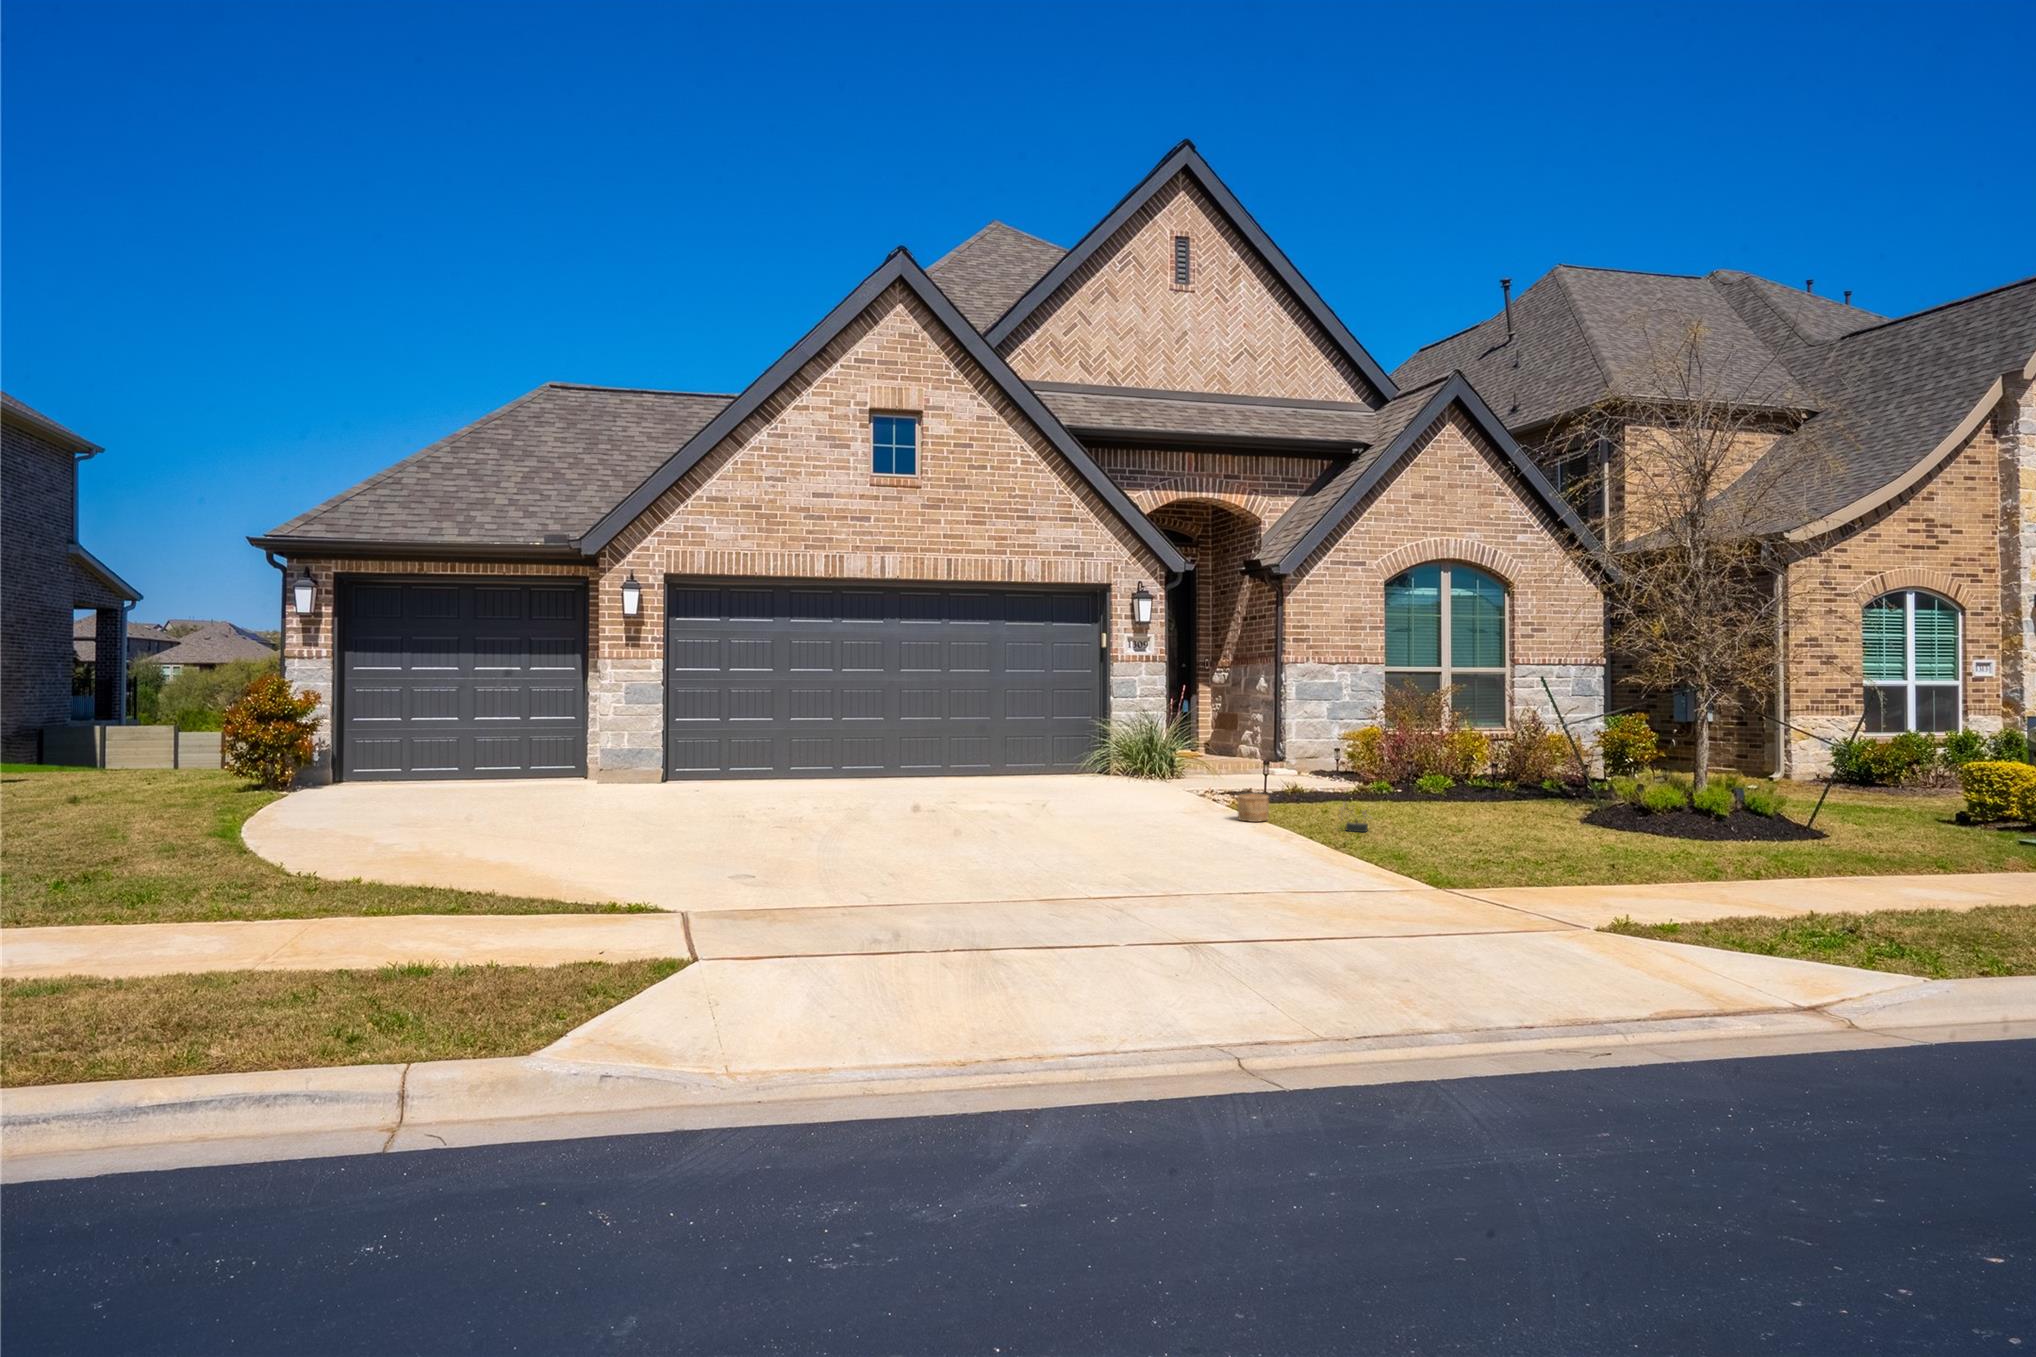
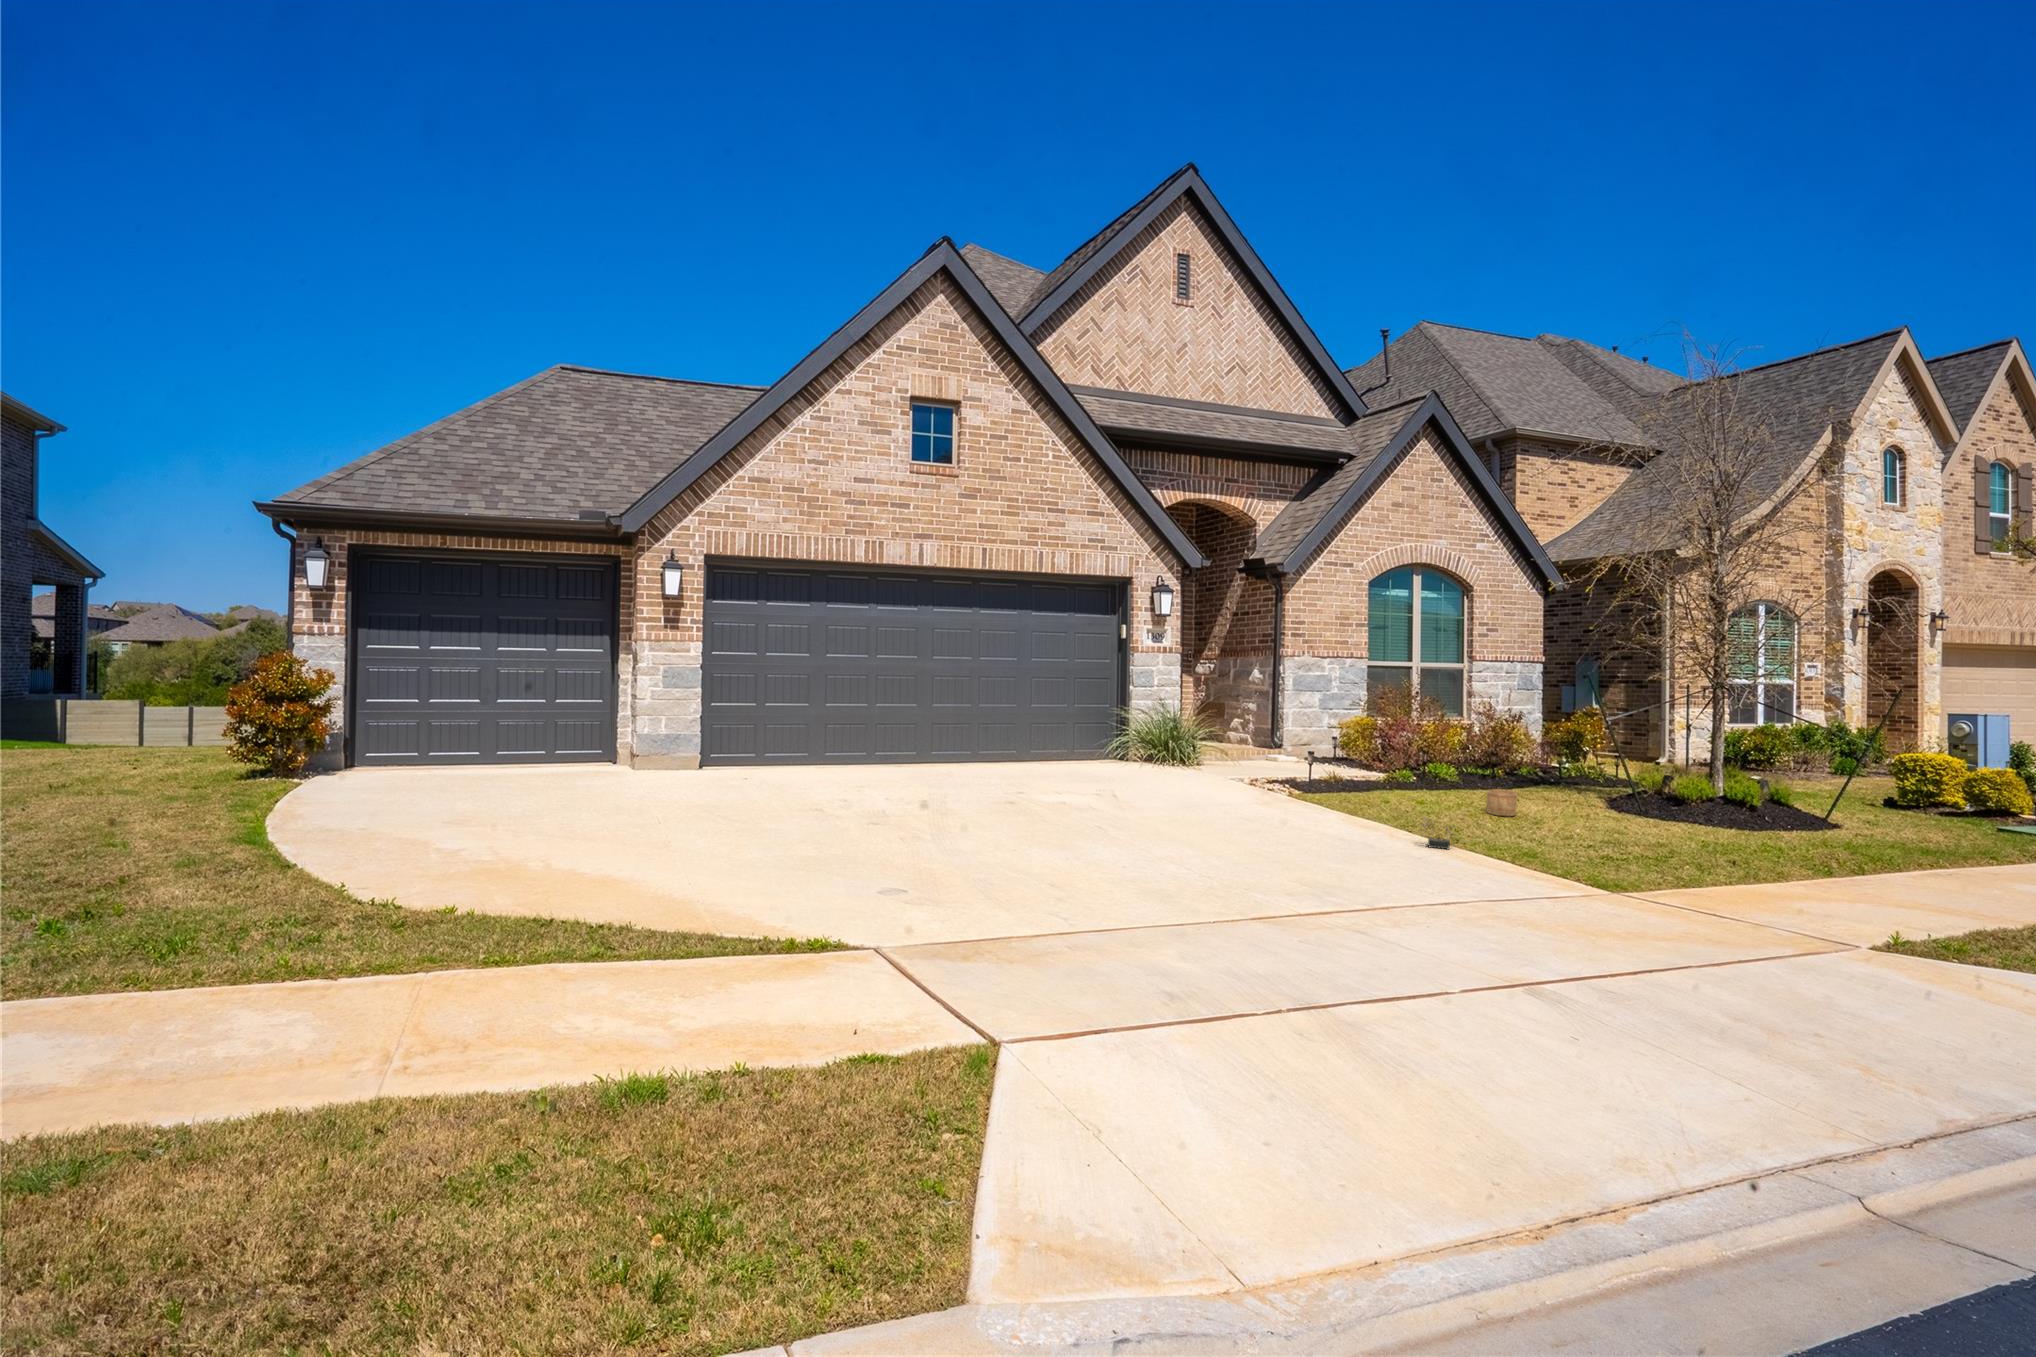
wooden bucket: present [1237,794,1269,822] -> present [1486,789,1518,816]

